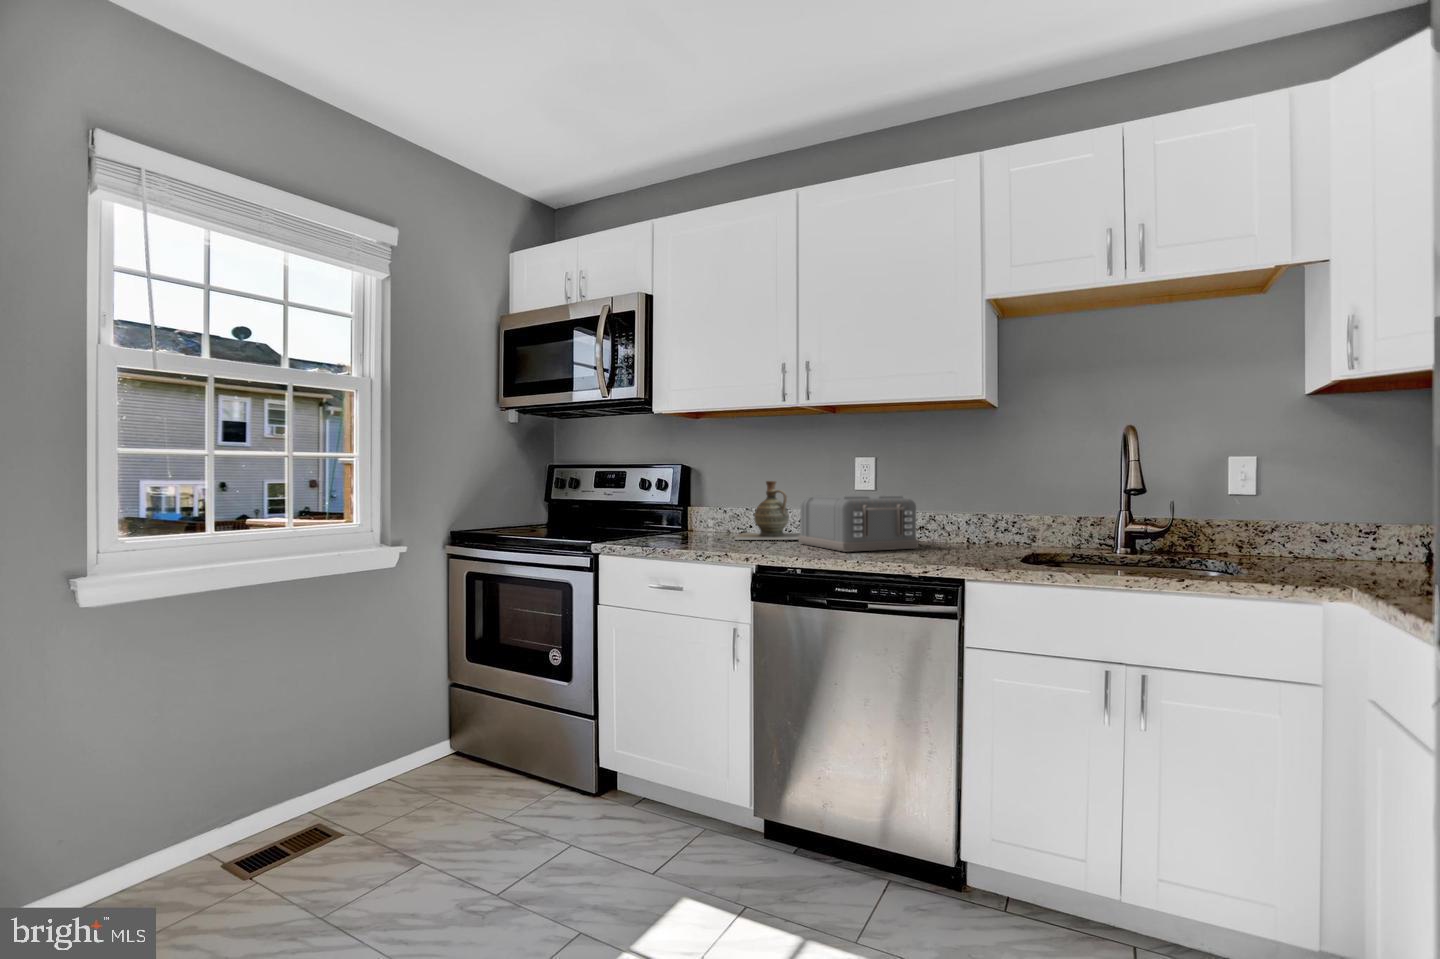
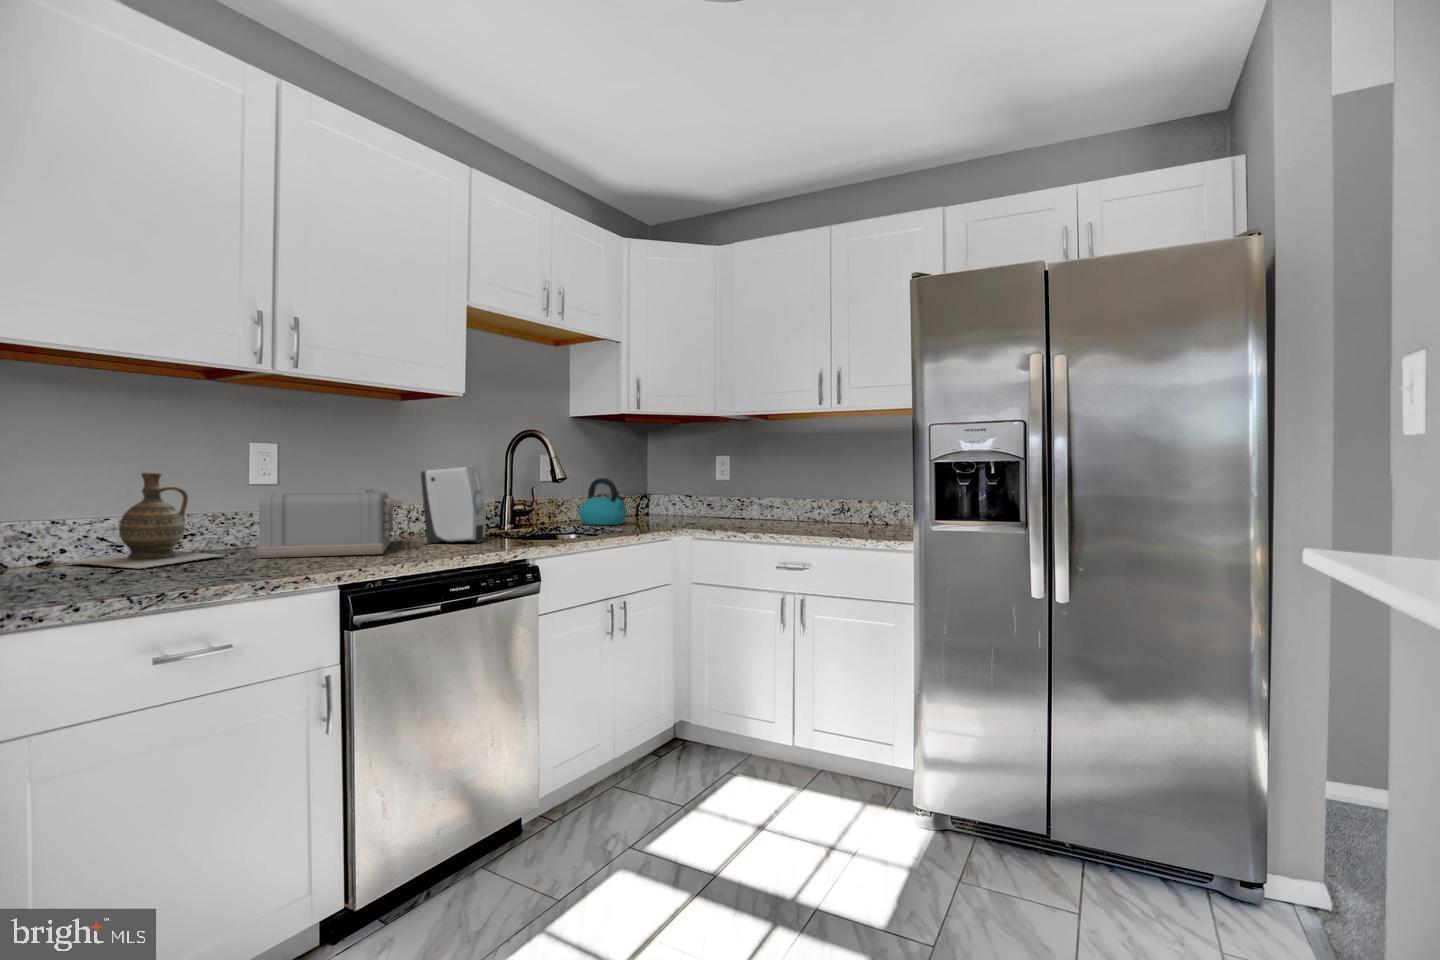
soap dispenser: none [941,476,995,557] -> present [421,467,486,543]
kettle: none [1270,494,1372,571] -> present [579,478,627,525]

